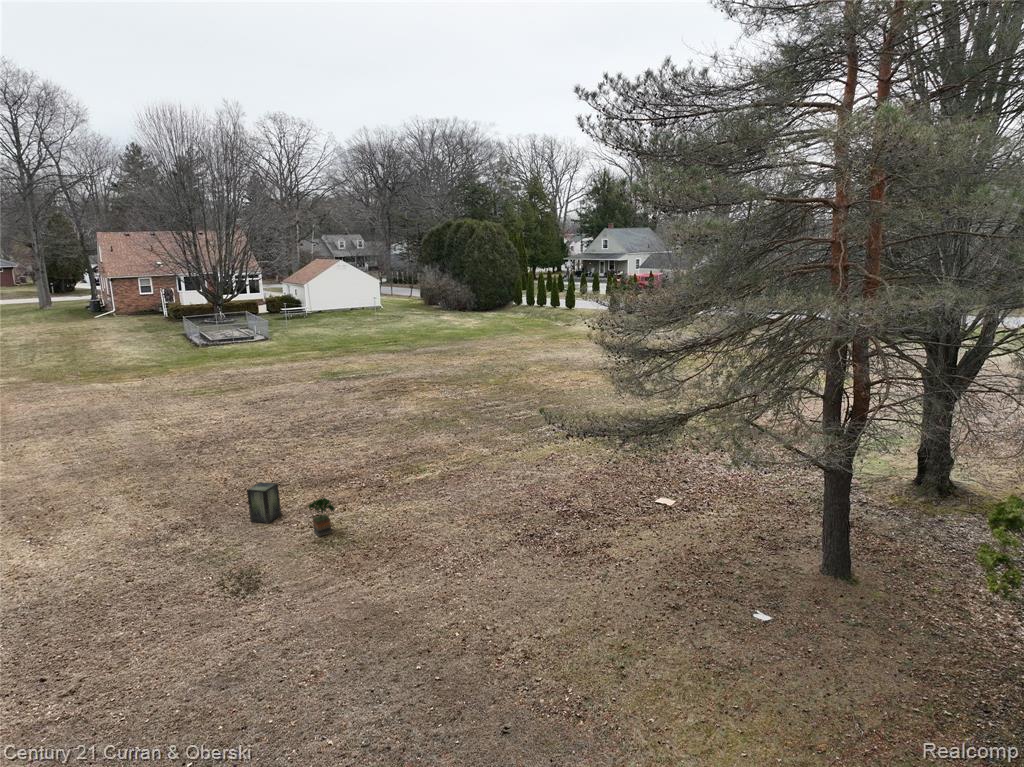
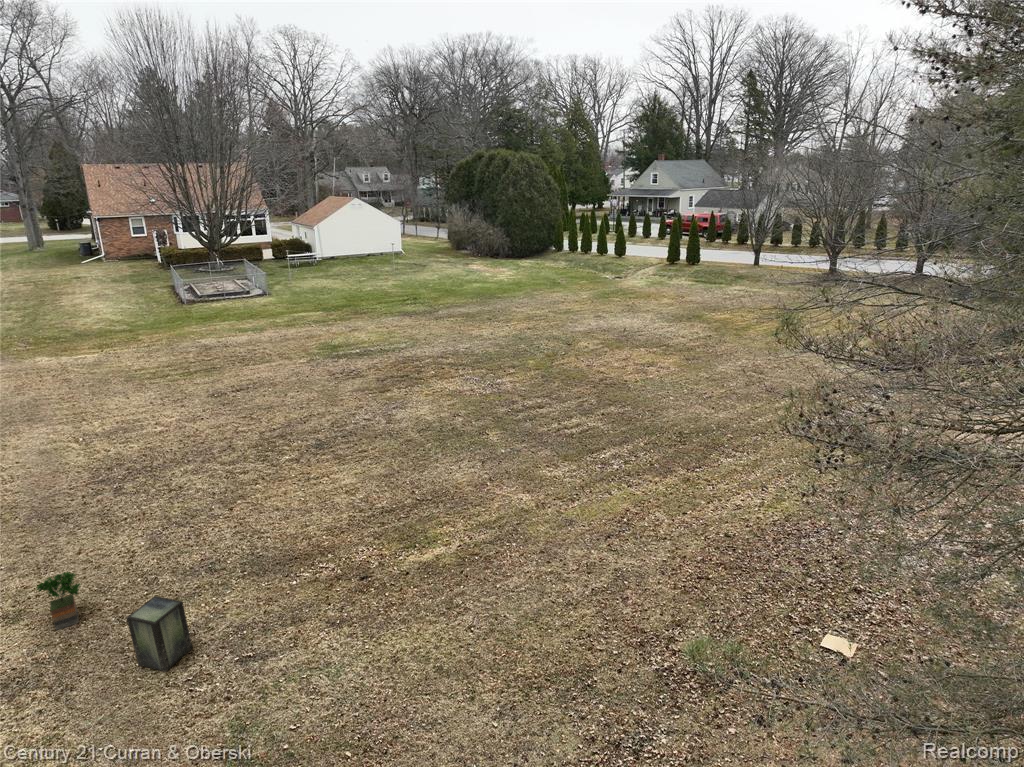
potted tree: present [308,498,335,537] -> present [37,572,80,630]

